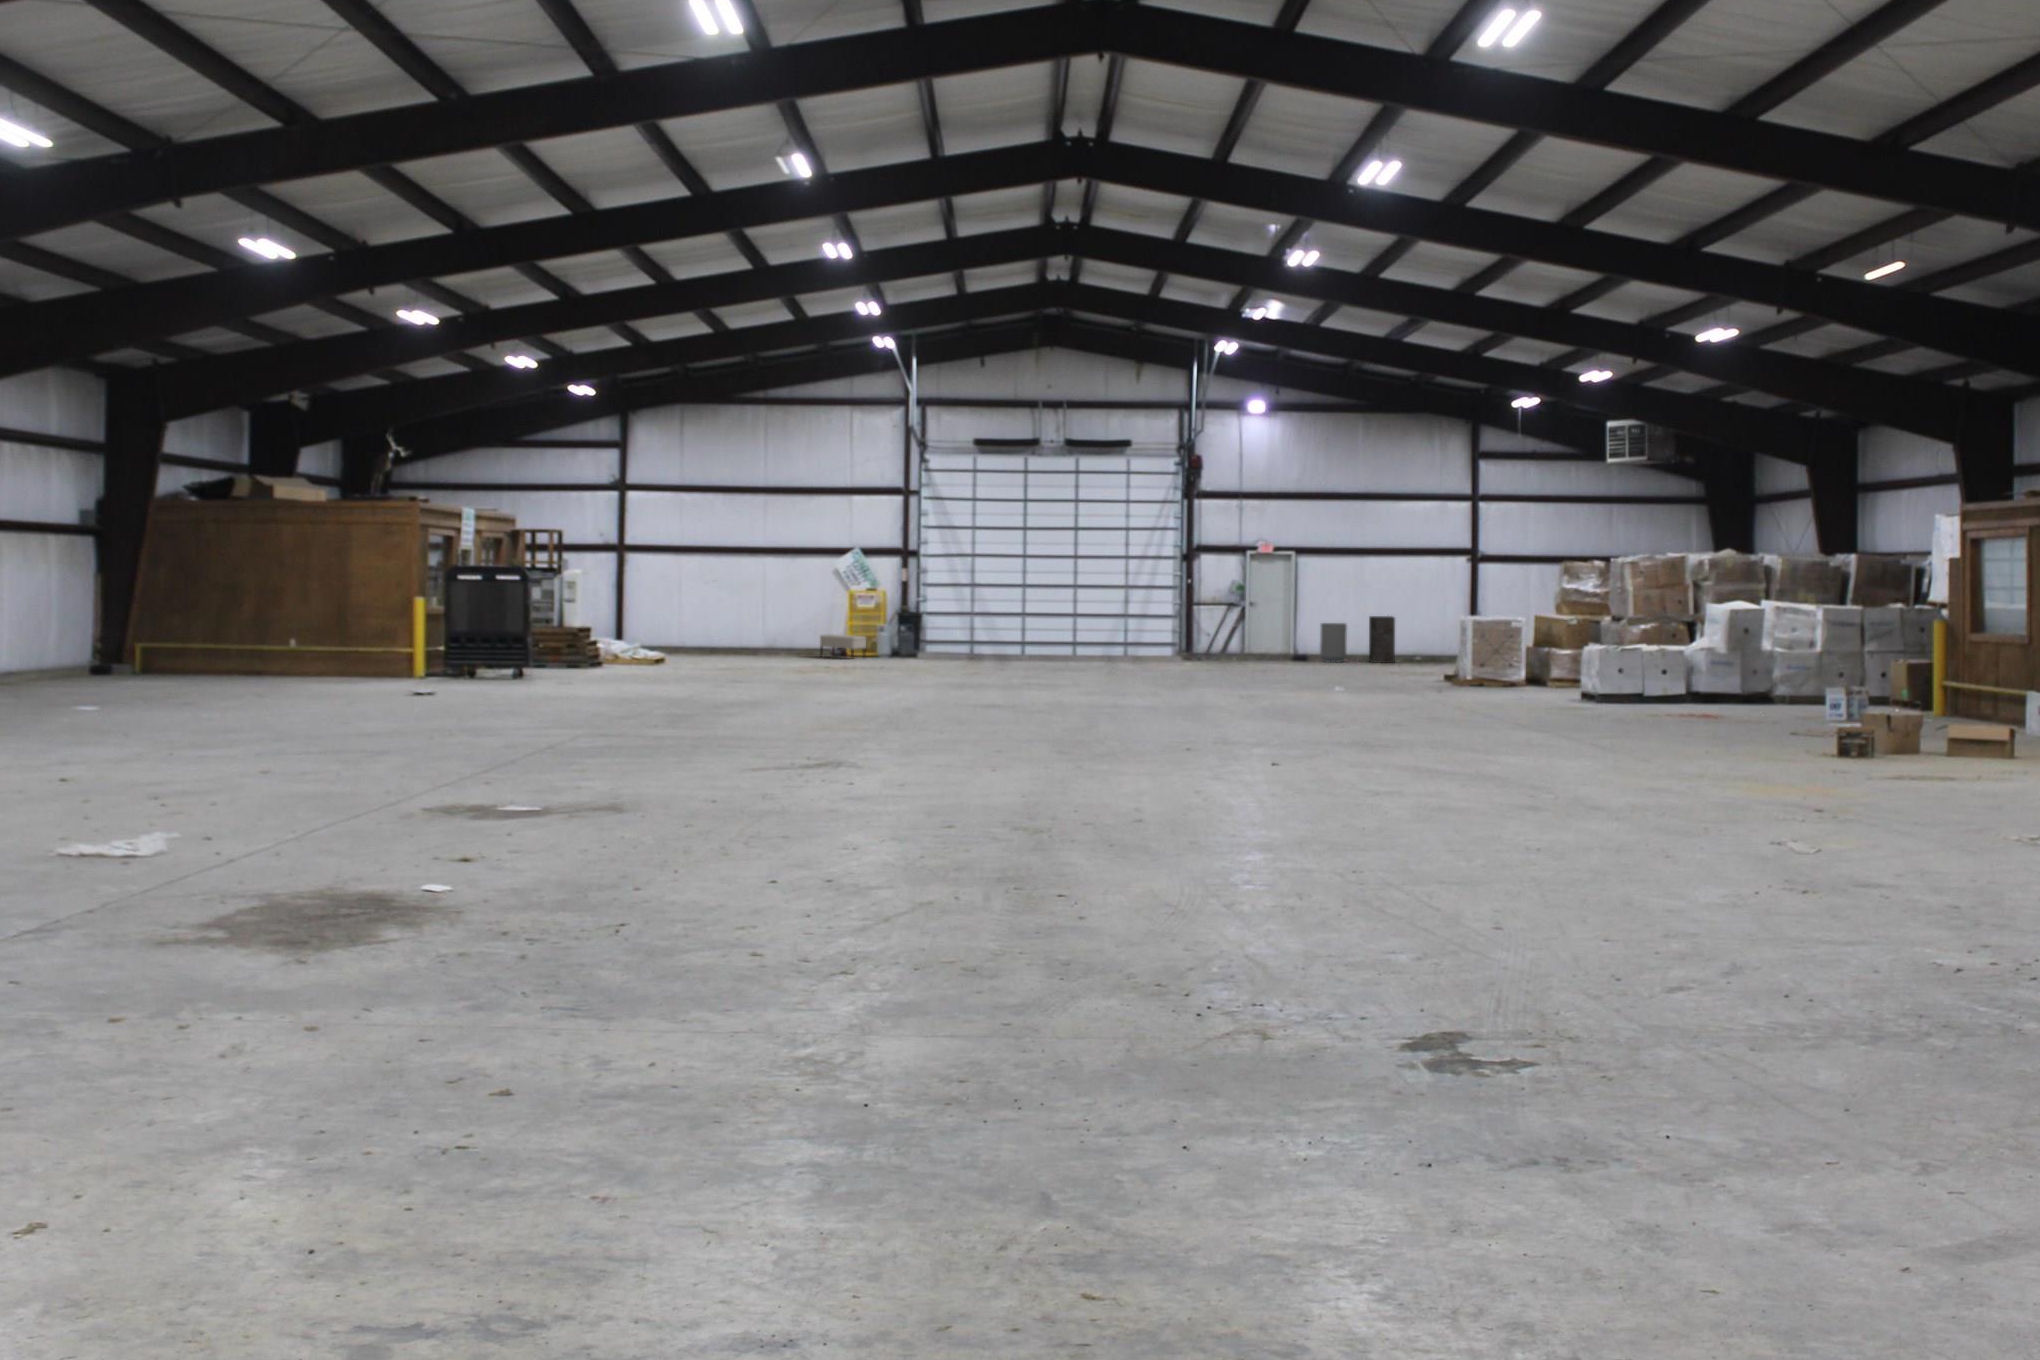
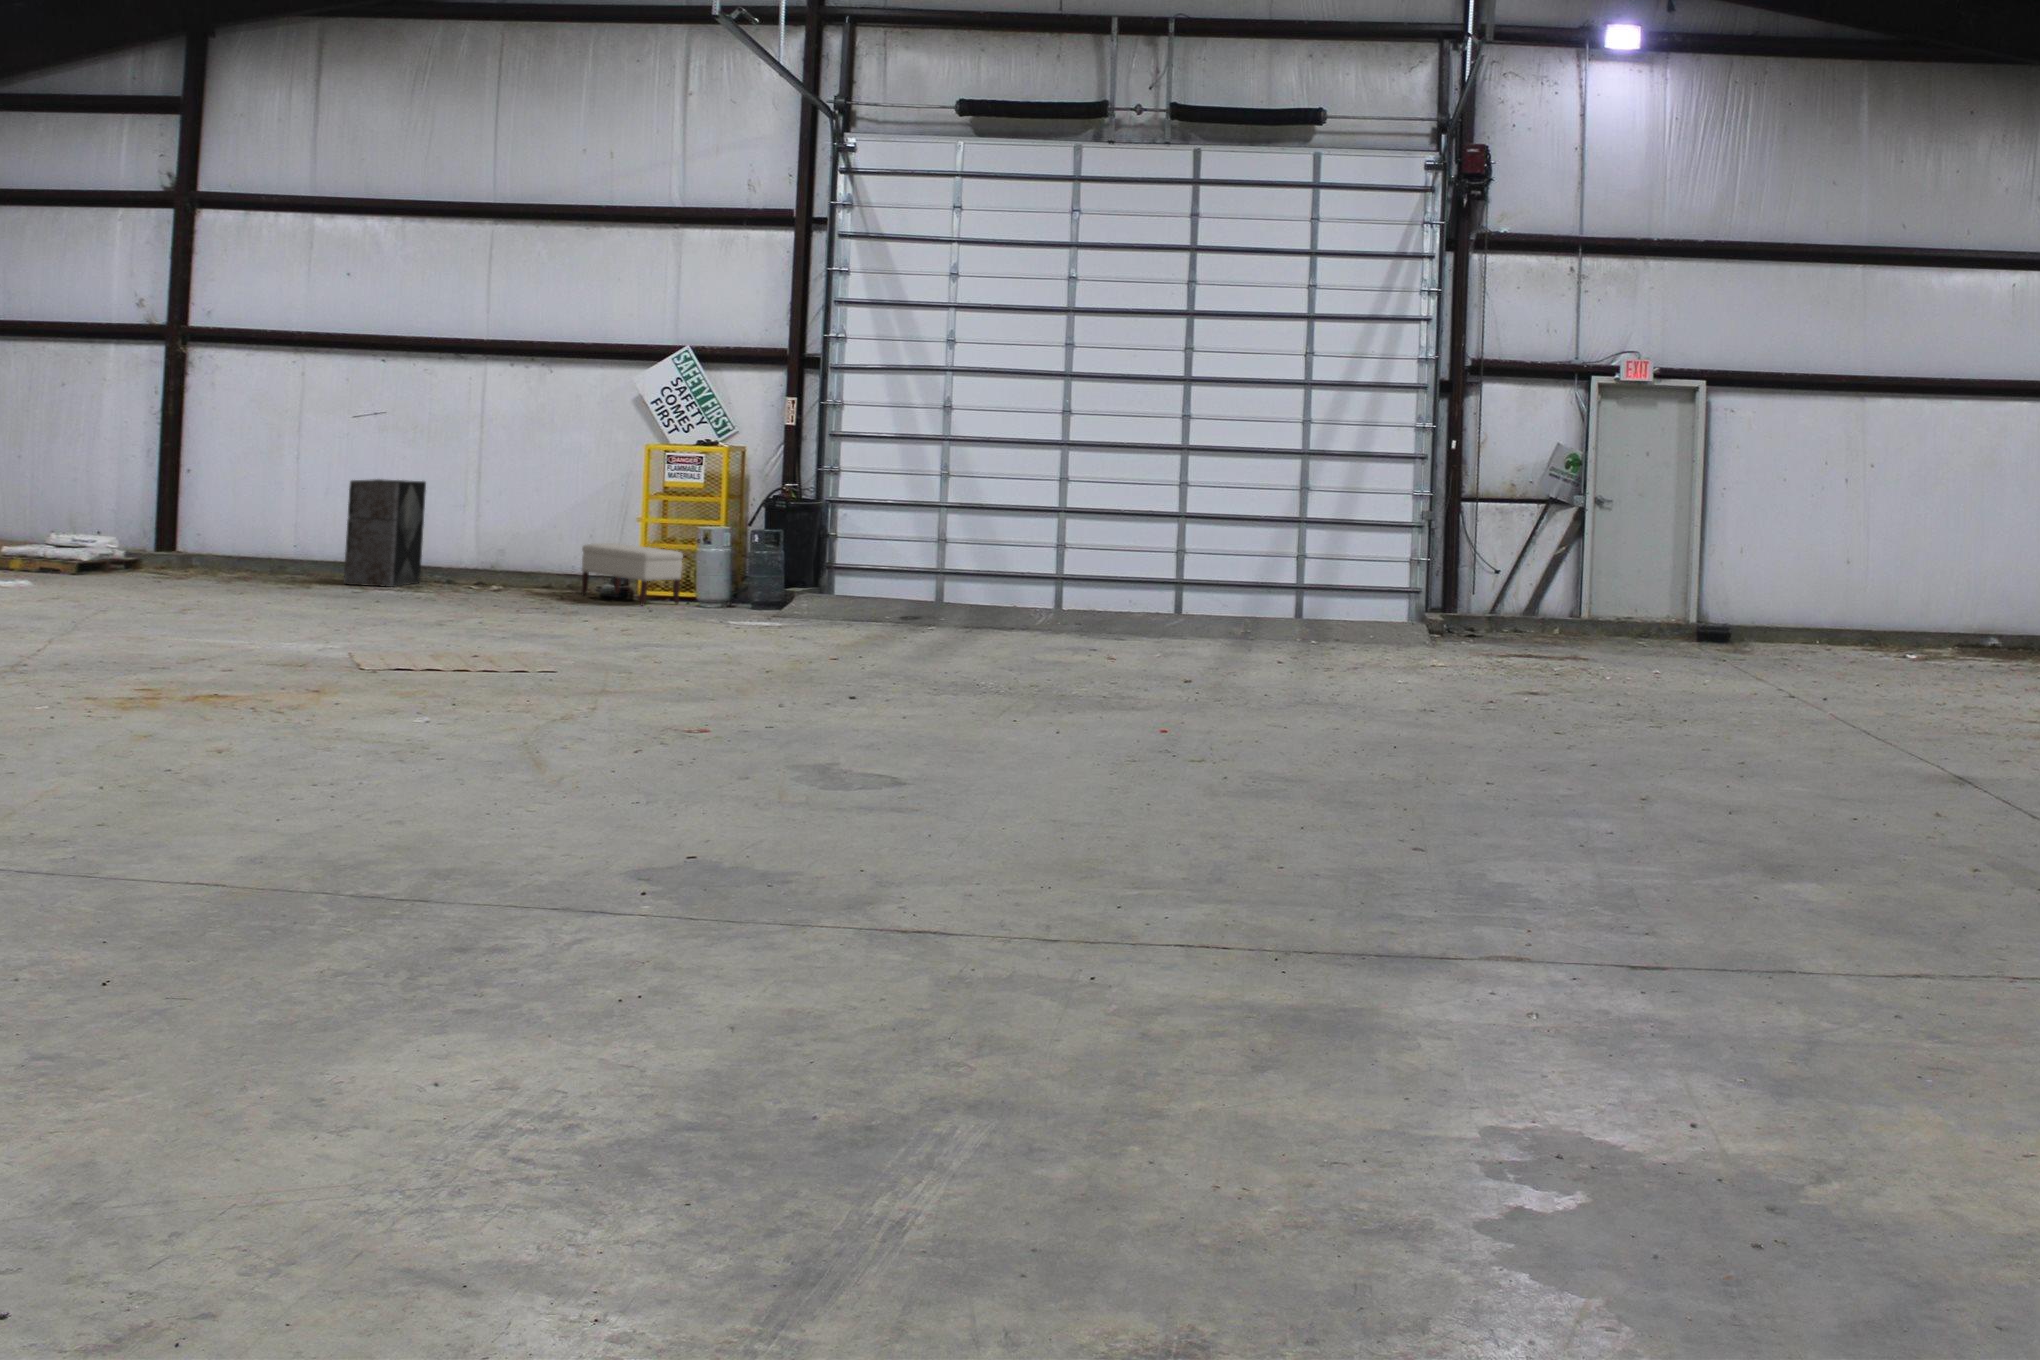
storage cabinet: present [1369,616,1395,663] -> present [344,479,426,587]
trash can: present [1320,623,1347,662] -> none [1768,552,1836,650]

